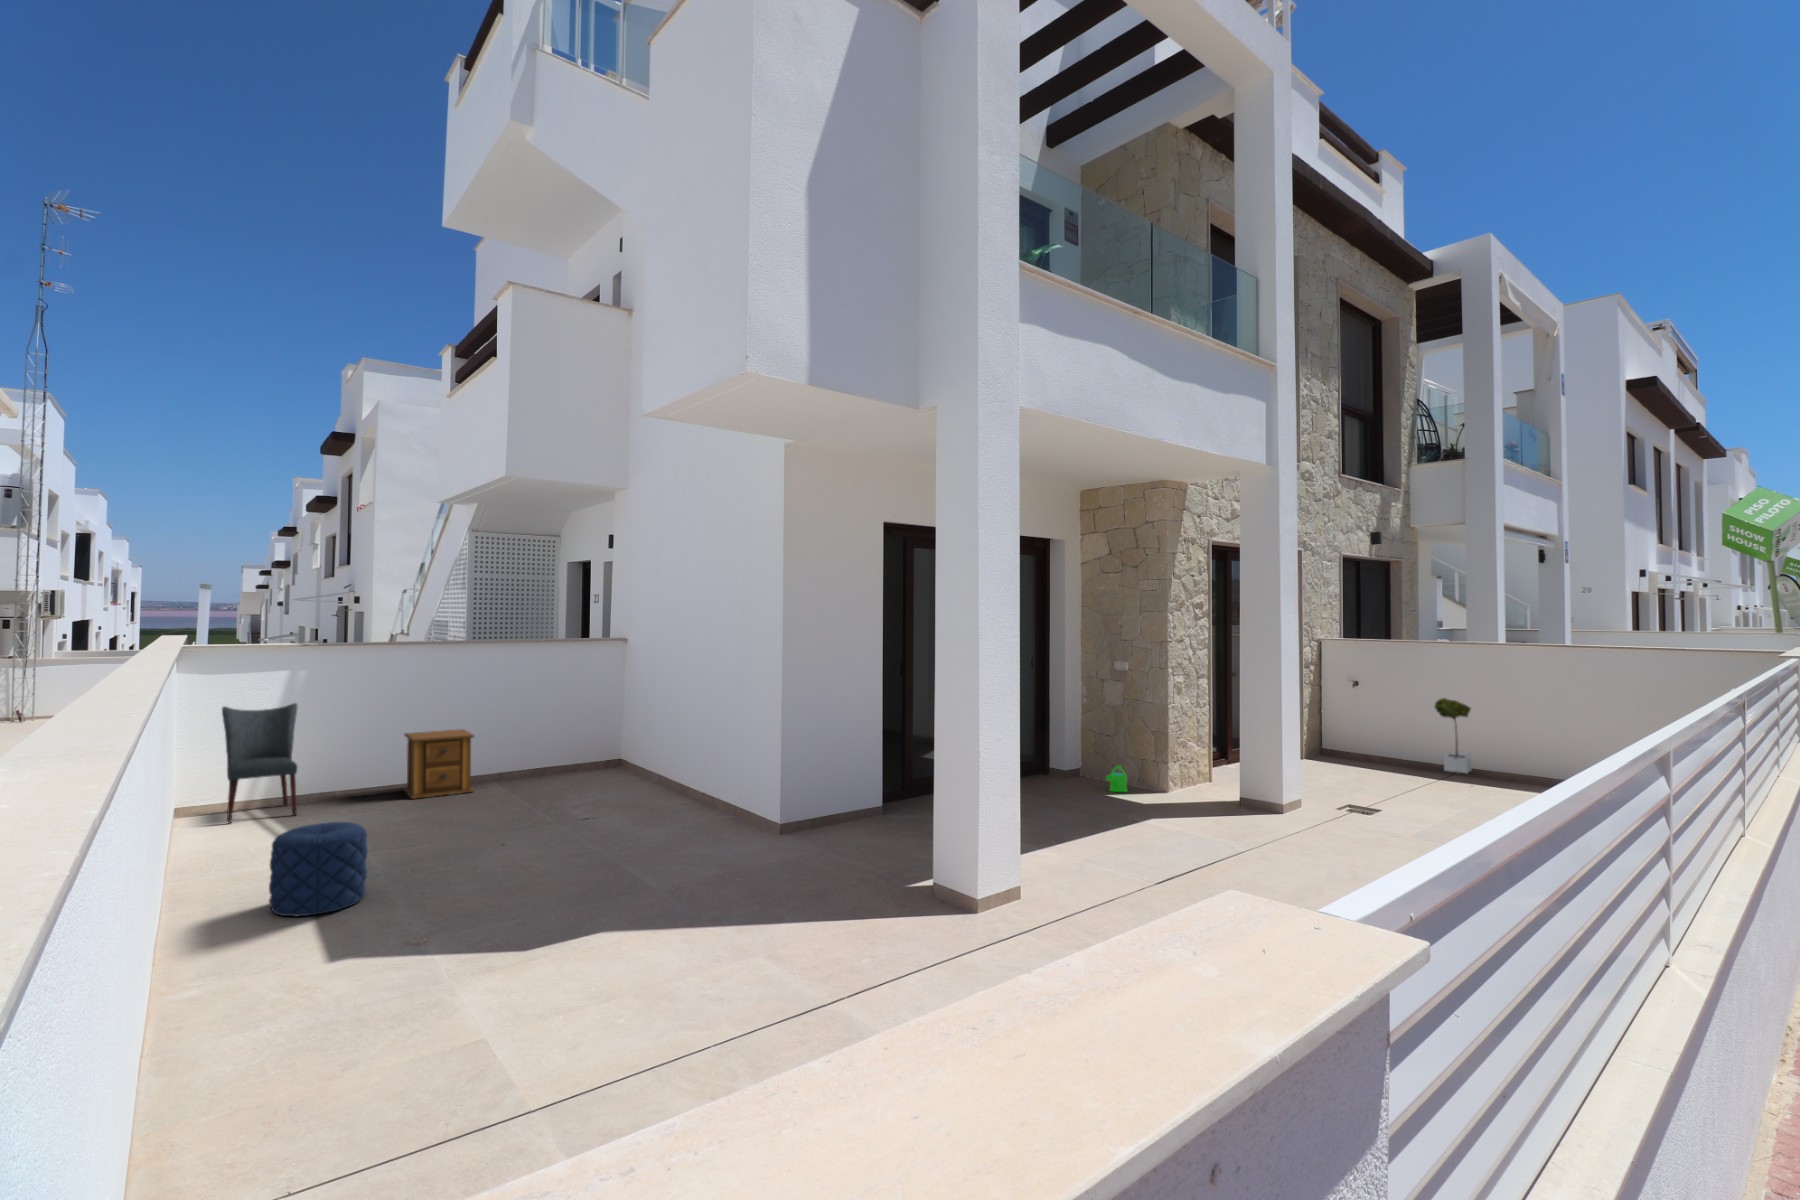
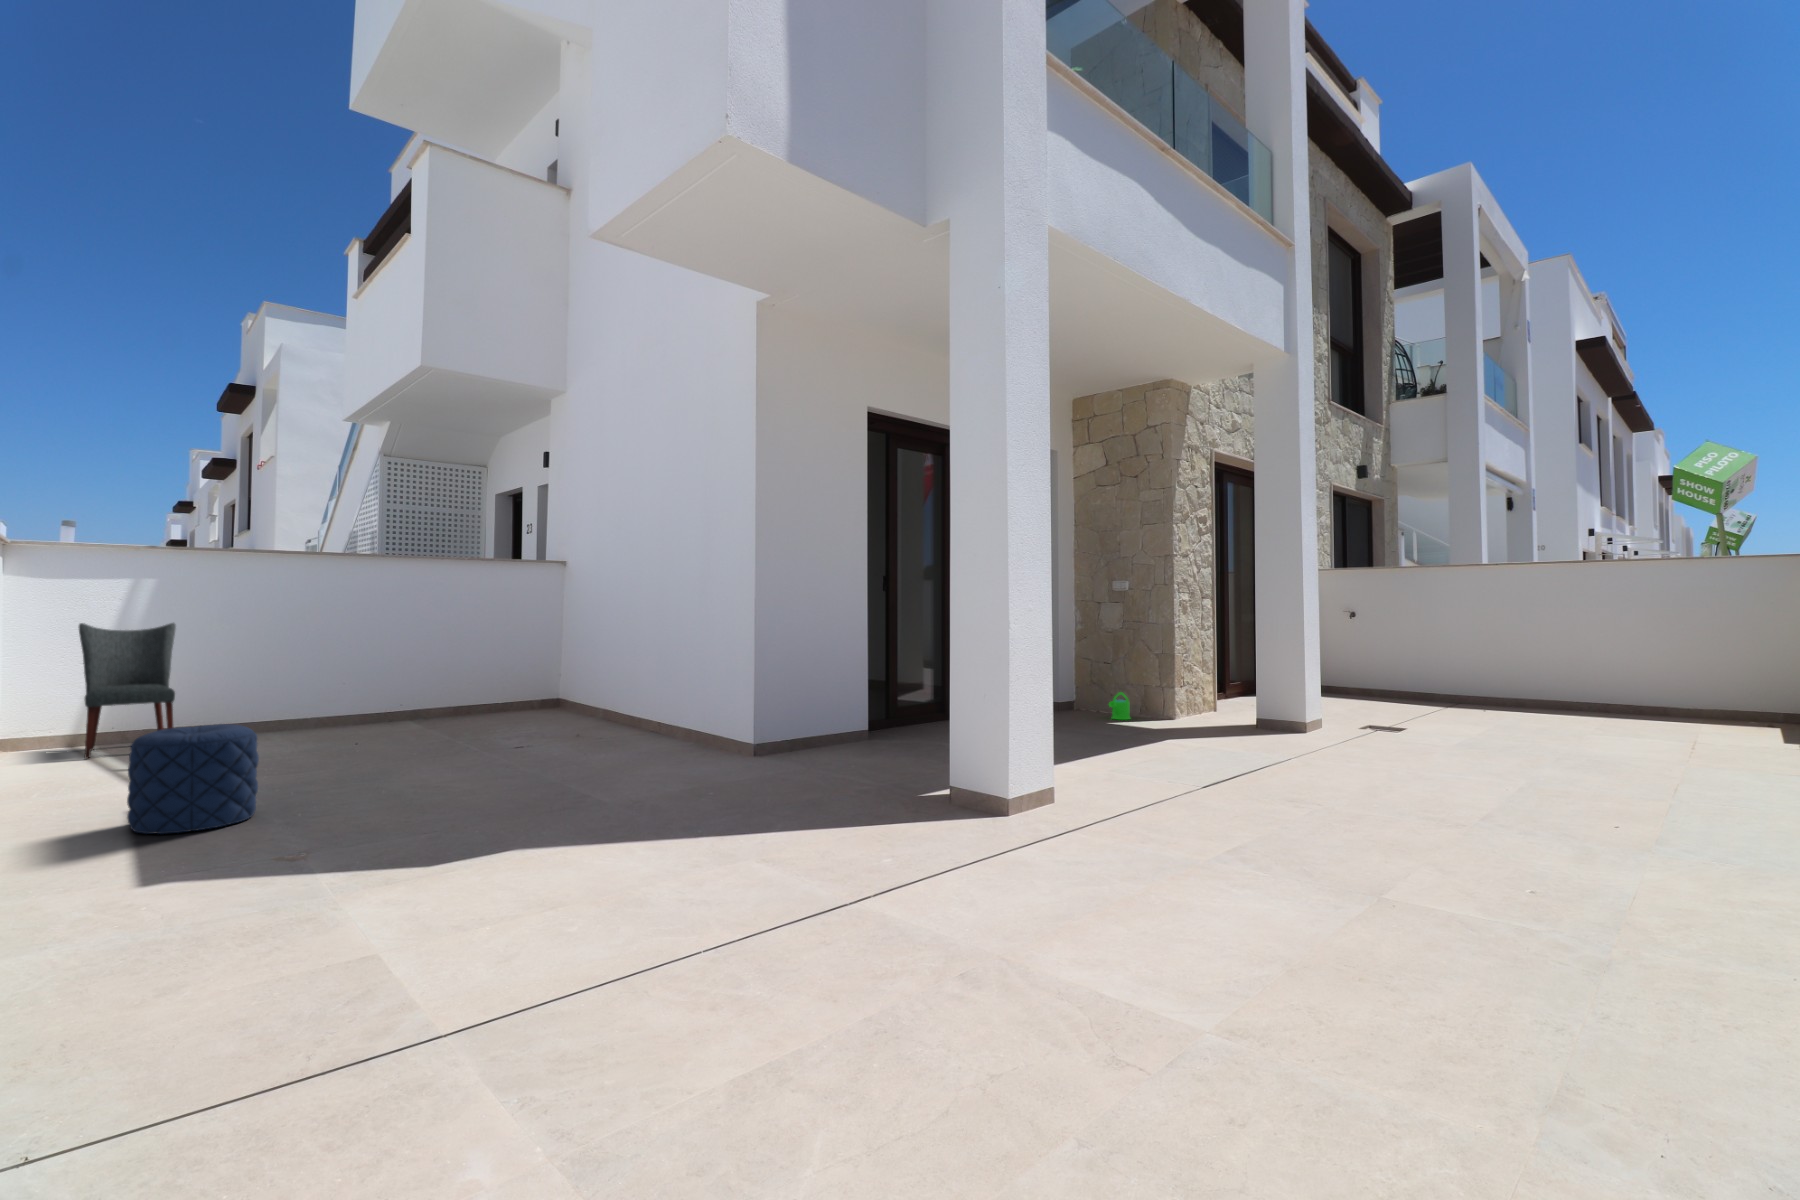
potted tree: present [1435,698,1471,773] -> none [1434,624,1473,702]
side table: present [404,729,474,799] -> none [309,662,394,736]

